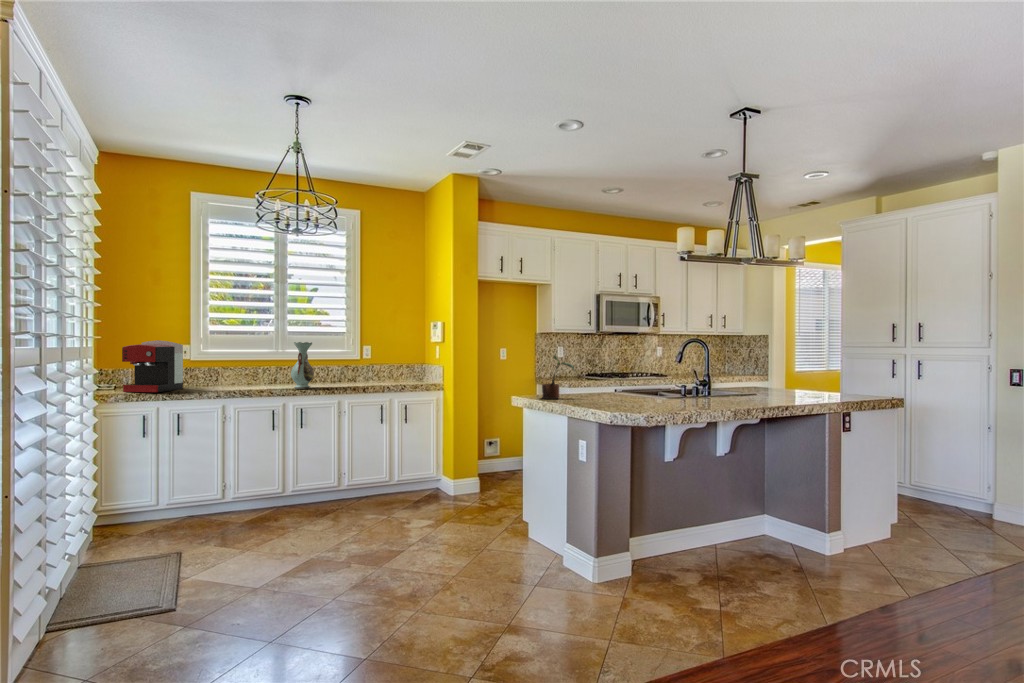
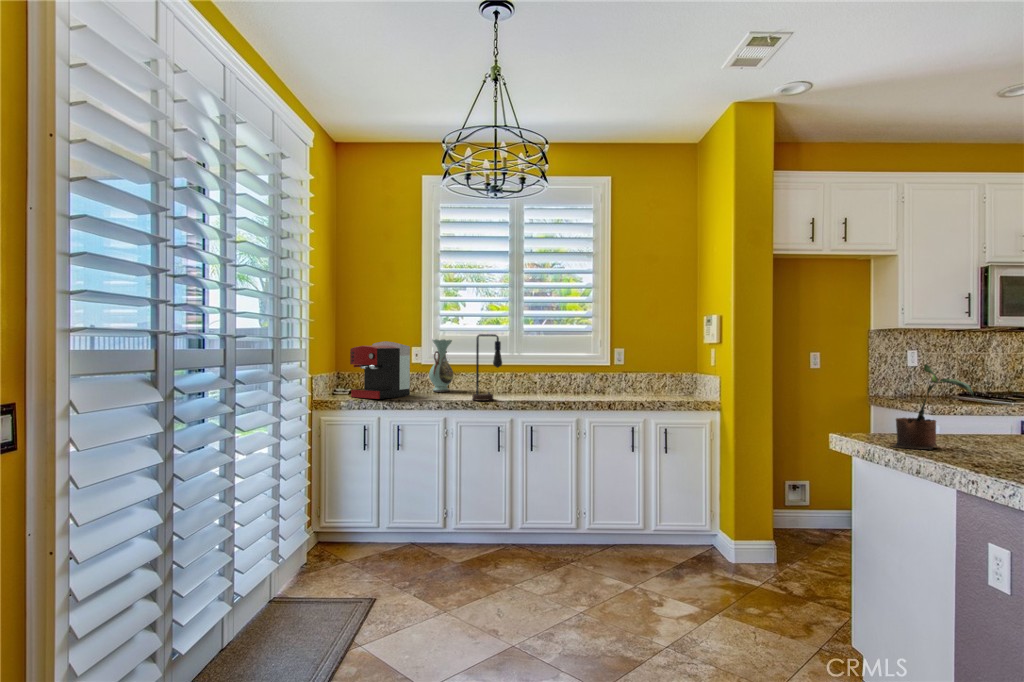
table lamp: none [248,335,274,390] -> present [472,334,502,401]
decorative vase: present [291,342,314,389] -> present [429,339,453,392]

